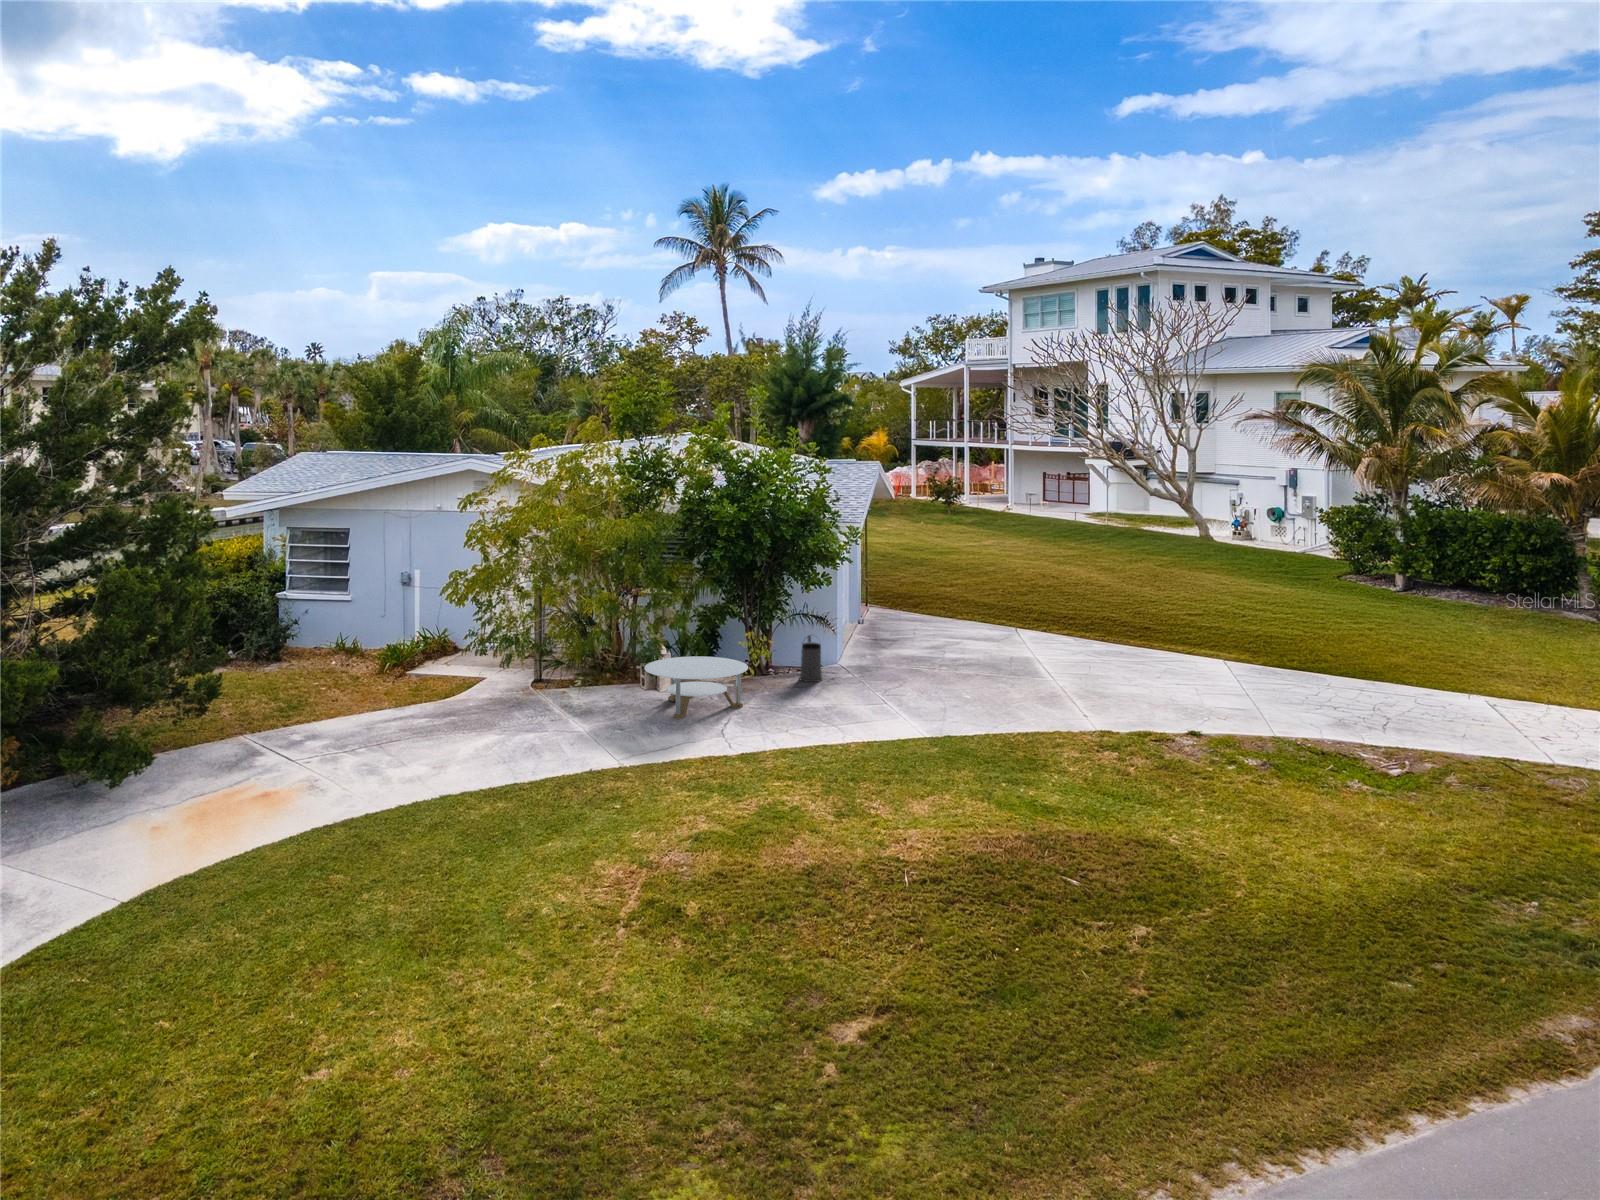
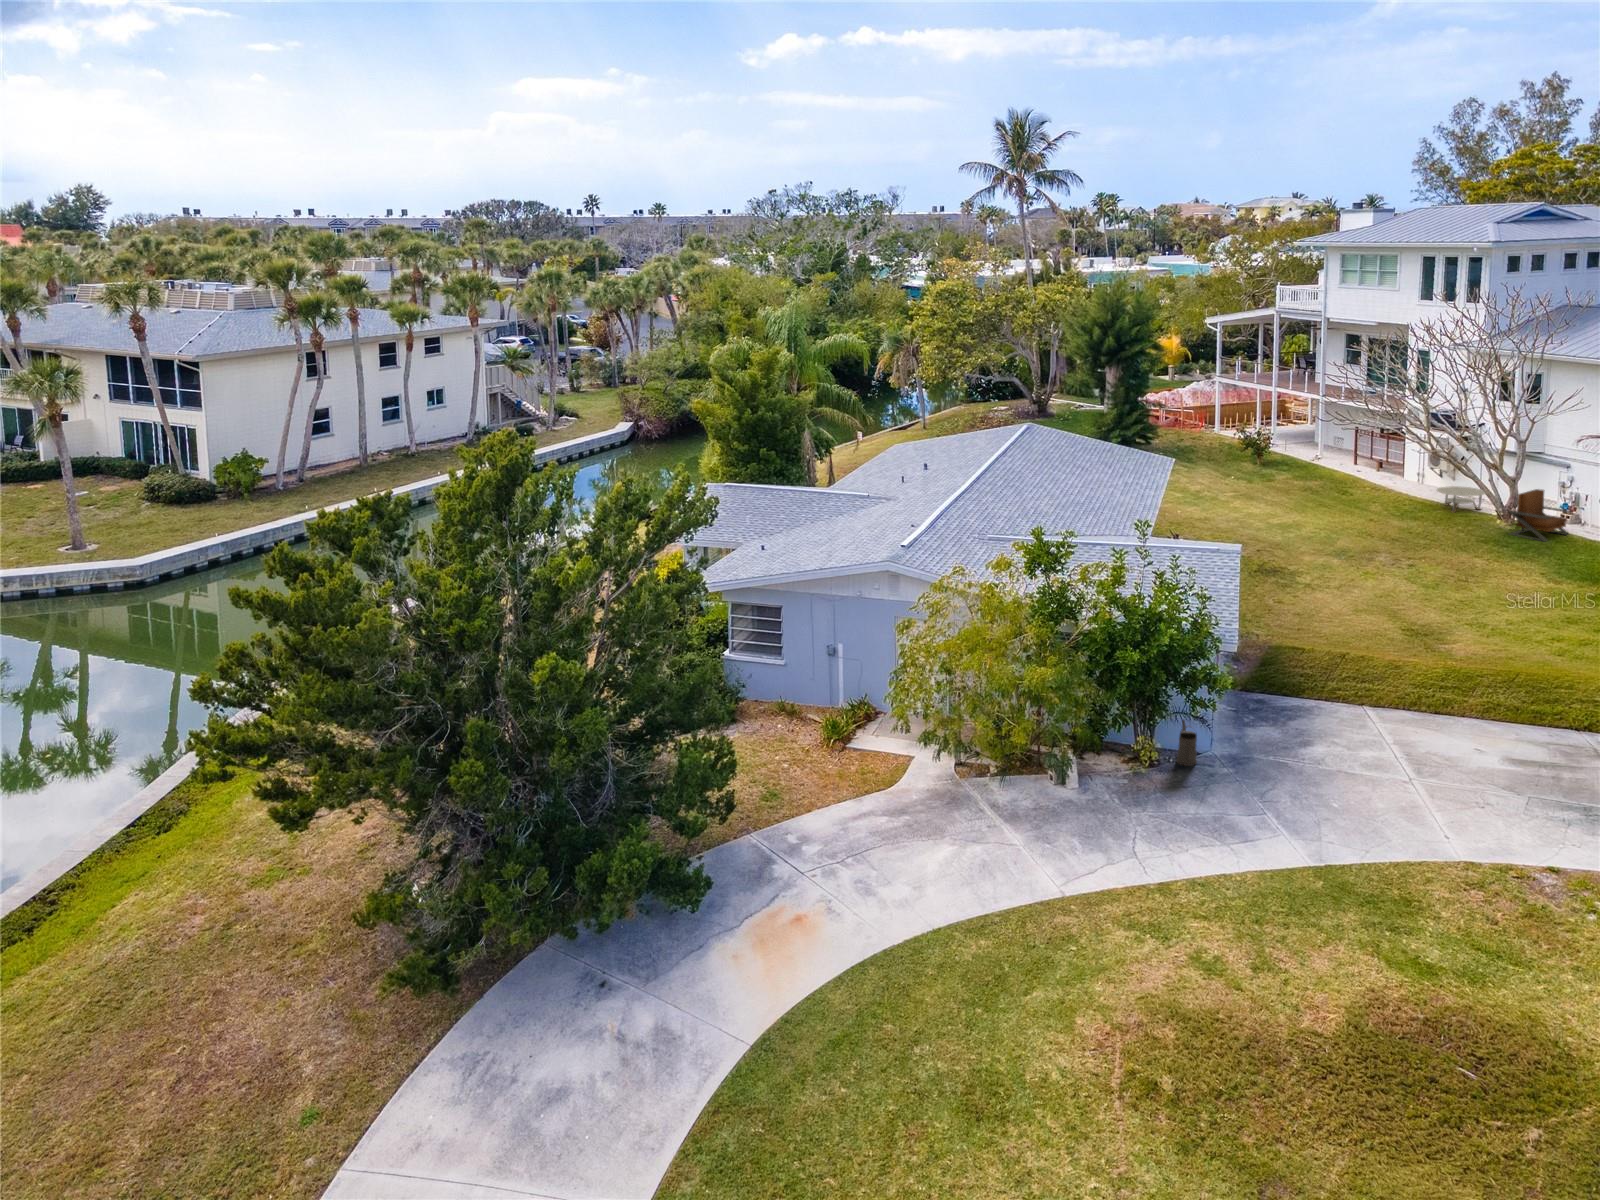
lounge chair: none [1184,505,1243,554] -> present [1510,489,1571,542]
round table: present [645,656,748,719] -> present [1437,486,1485,513]

